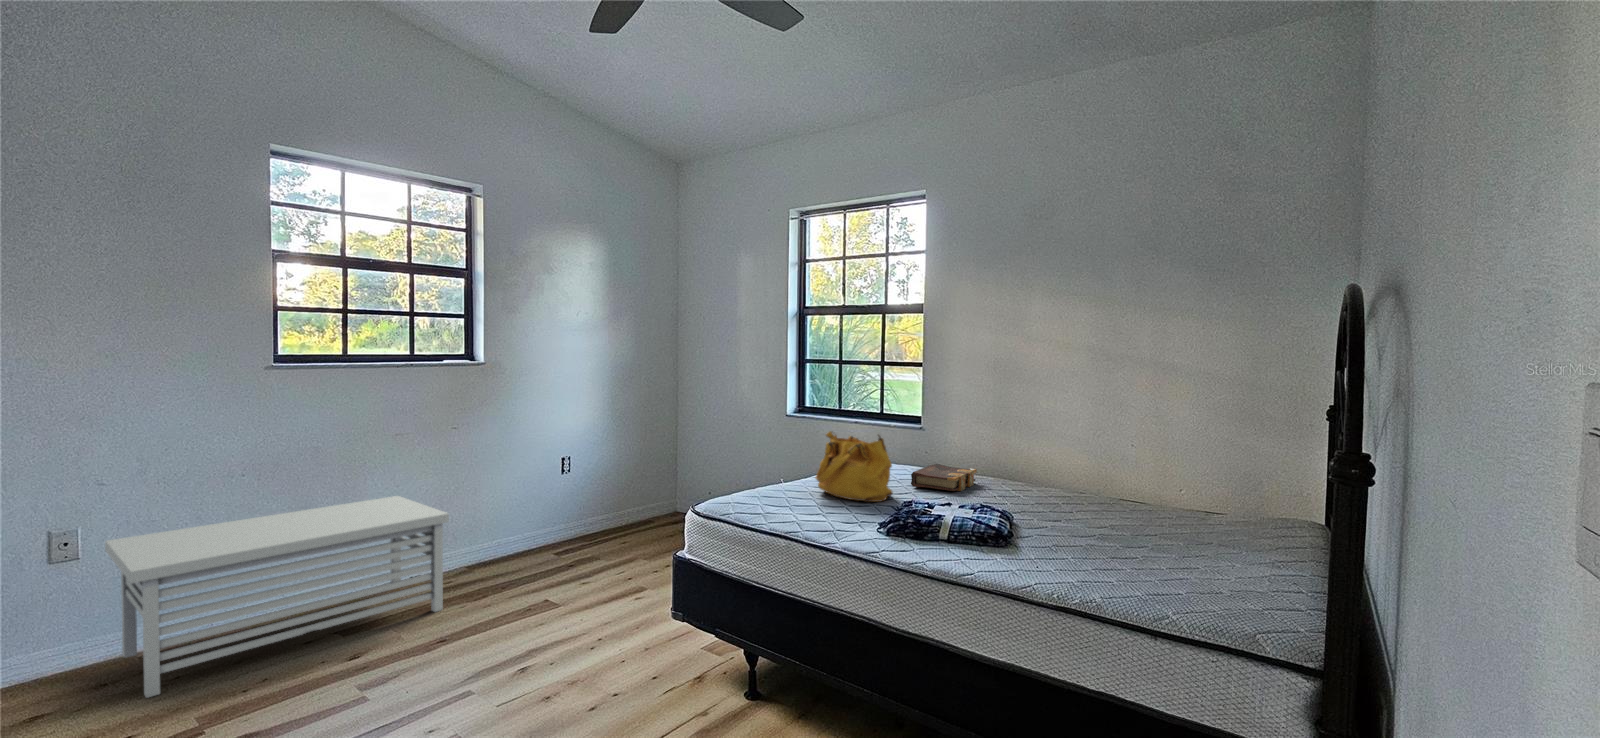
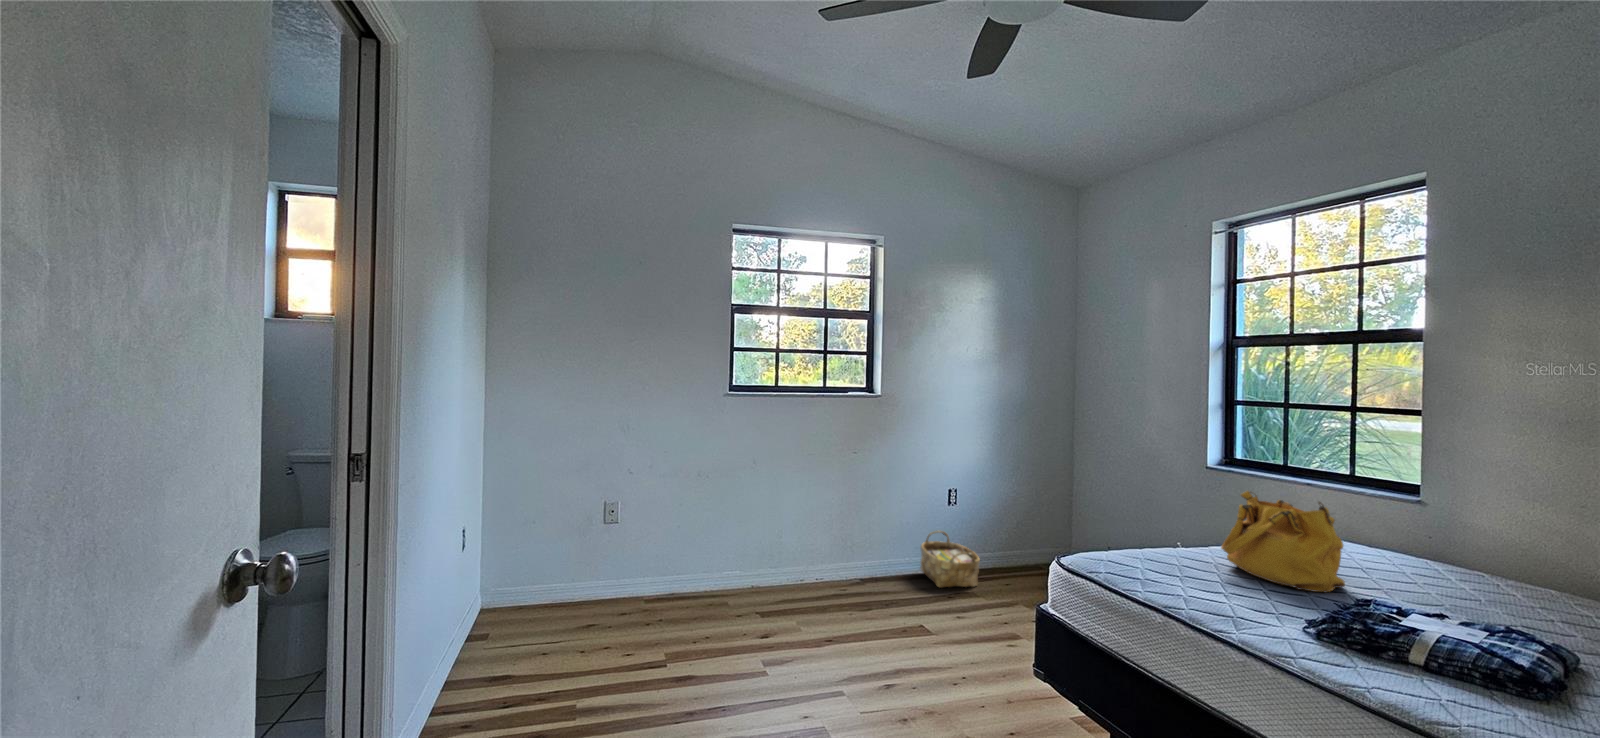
book: present [911,464,977,491] -> none [1383,554,1517,601]
storage bench: present [105,496,449,698] -> none [630,506,843,631]
woven basket: none [533,501,597,559] -> present [920,531,980,588]

